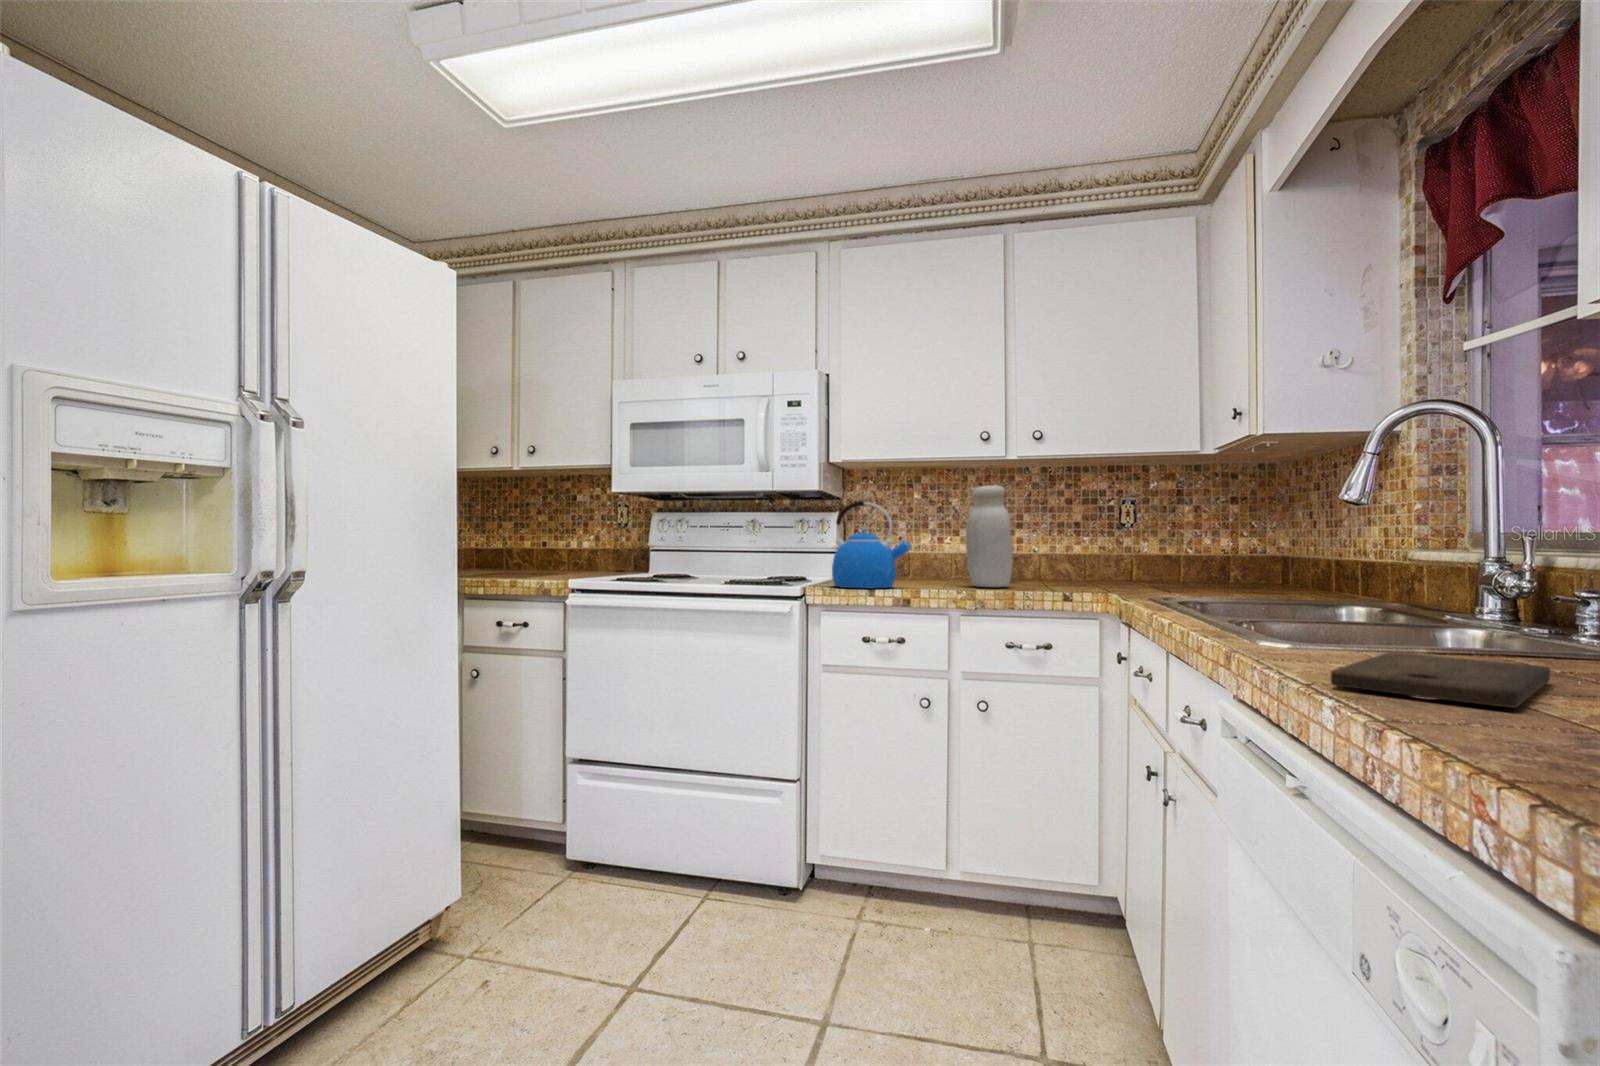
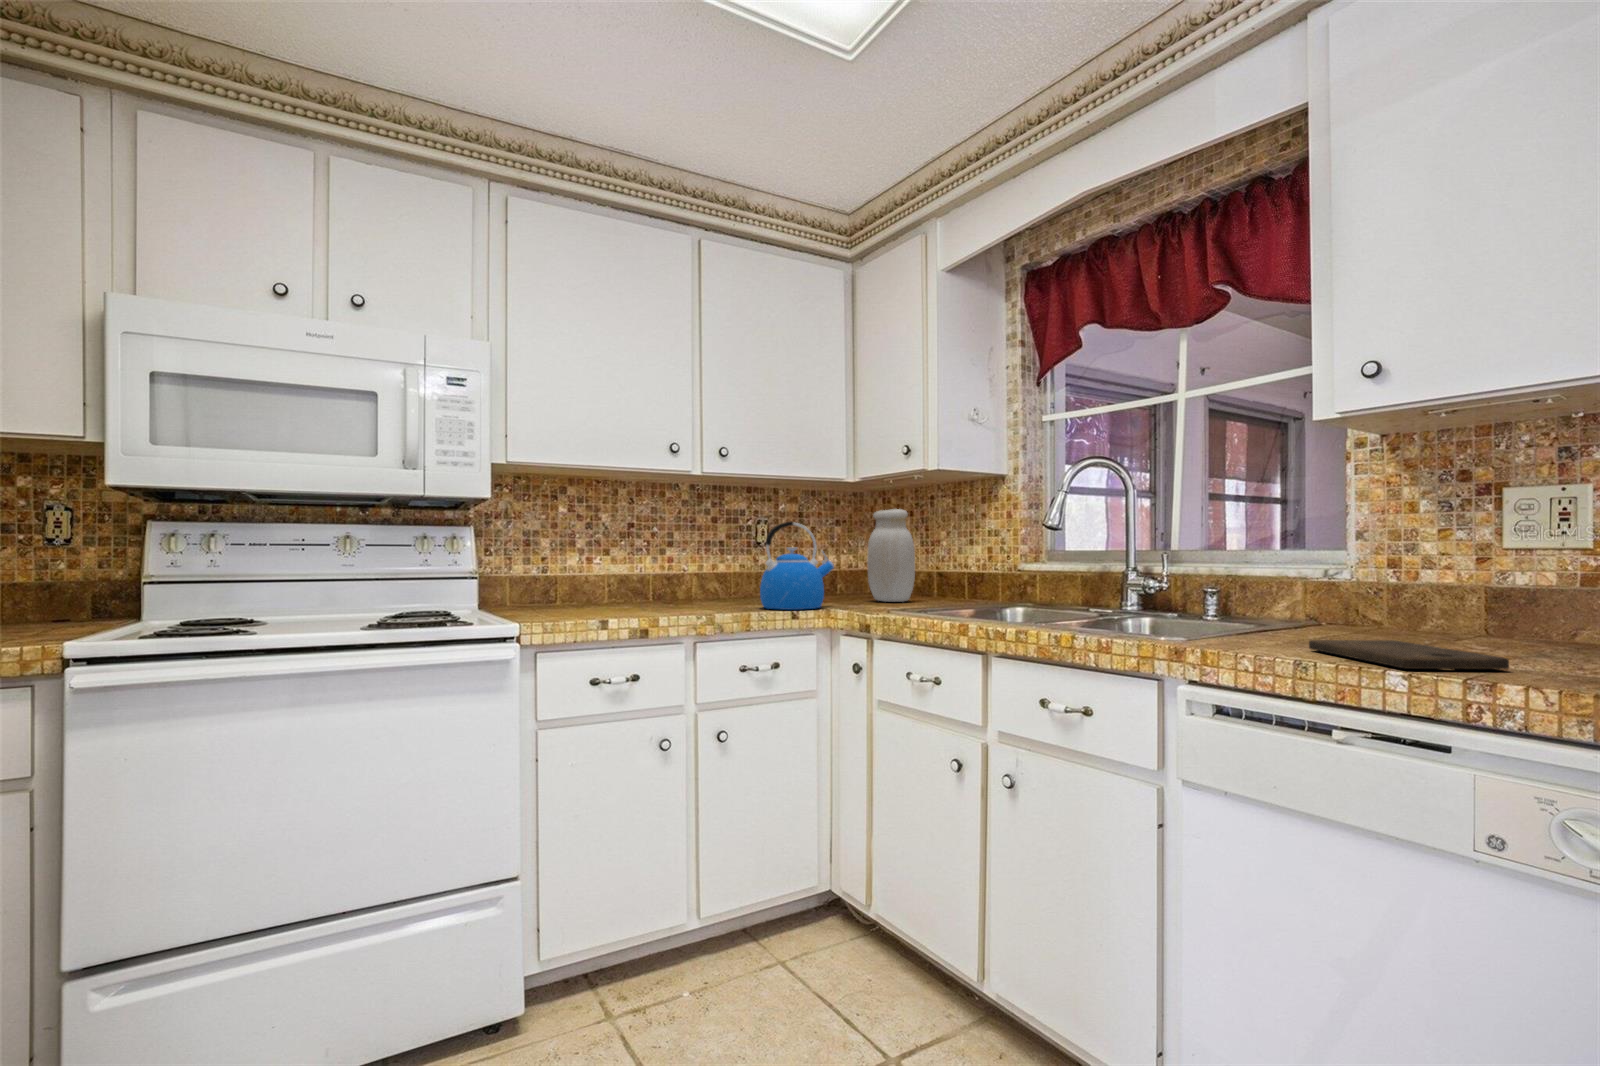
jar: present [965,486,1013,587] -> present [867,509,915,602]
kettle: present [832,501,912,588] -> present [760,521,834,610]

